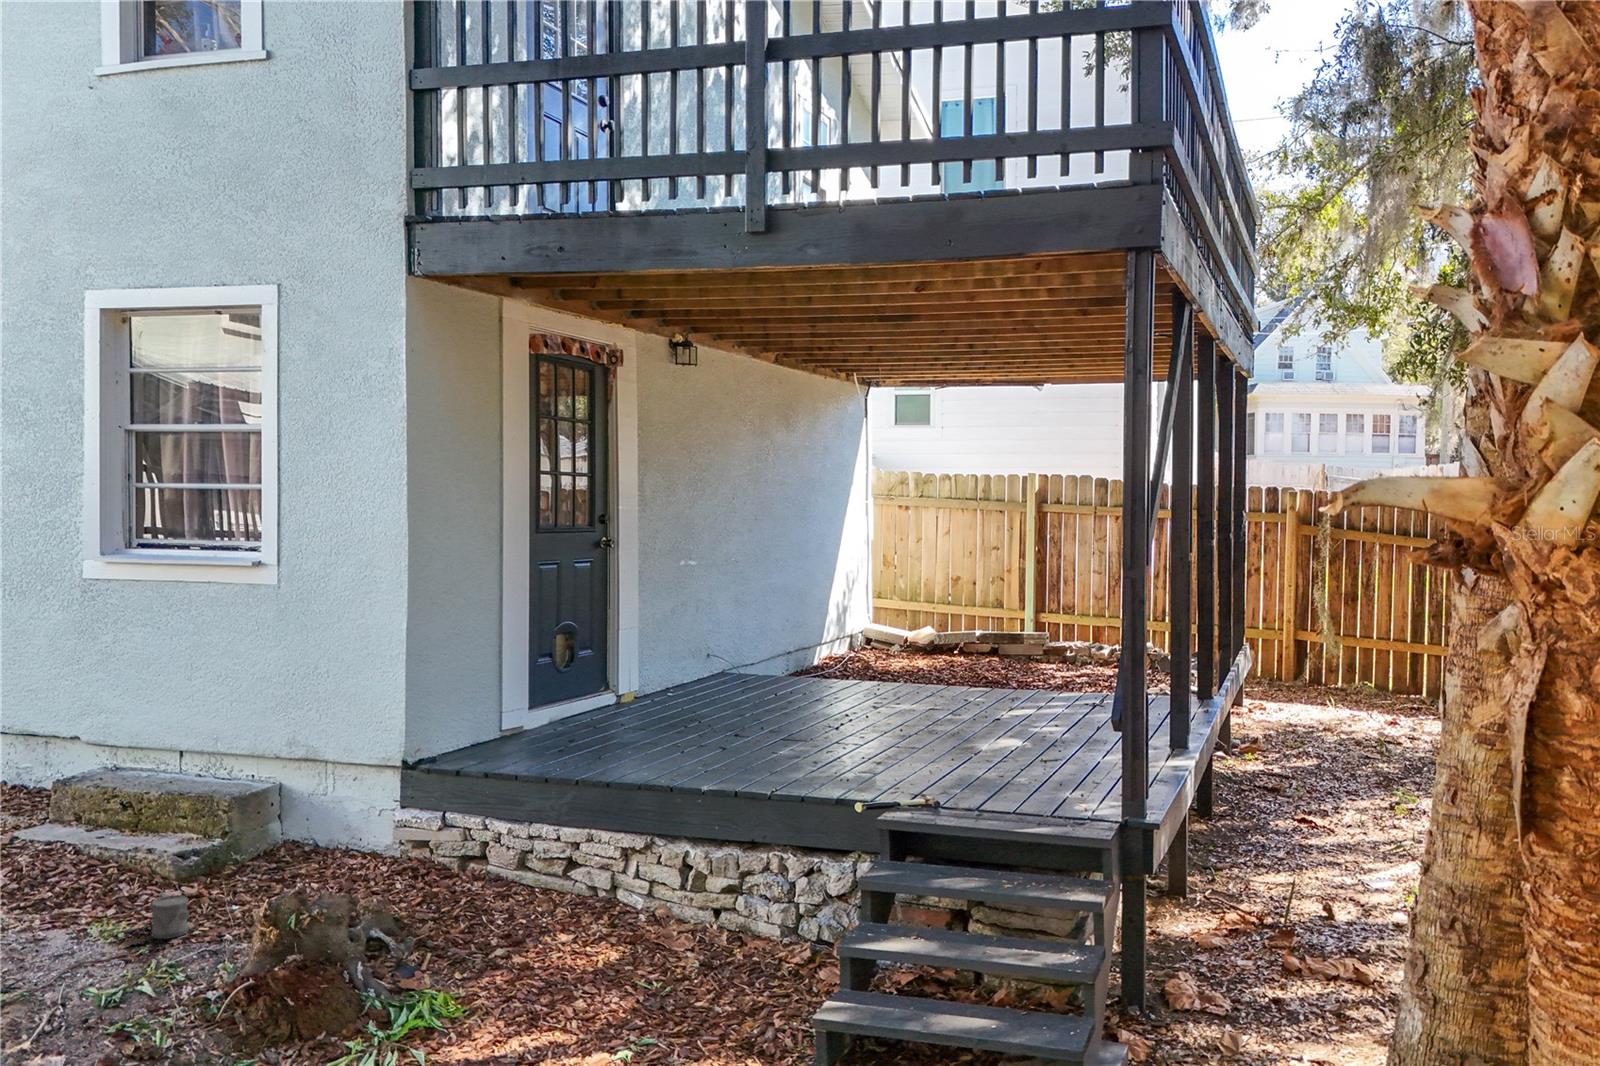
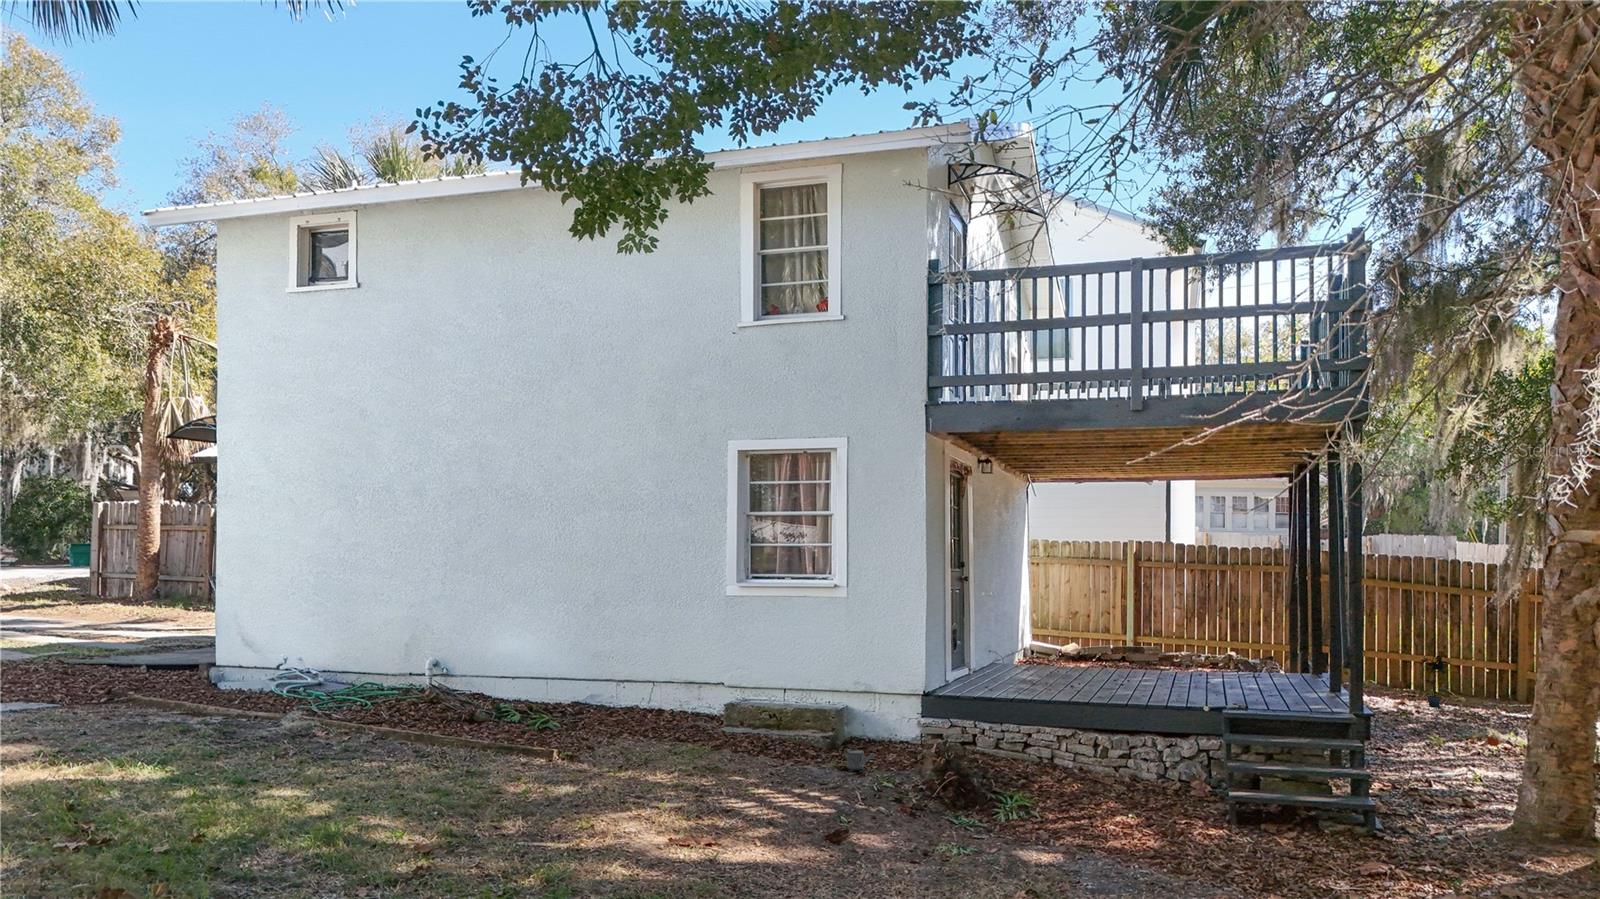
potted plant: none [1336,657,1381,739] -> present [1421,655,1451,707]

